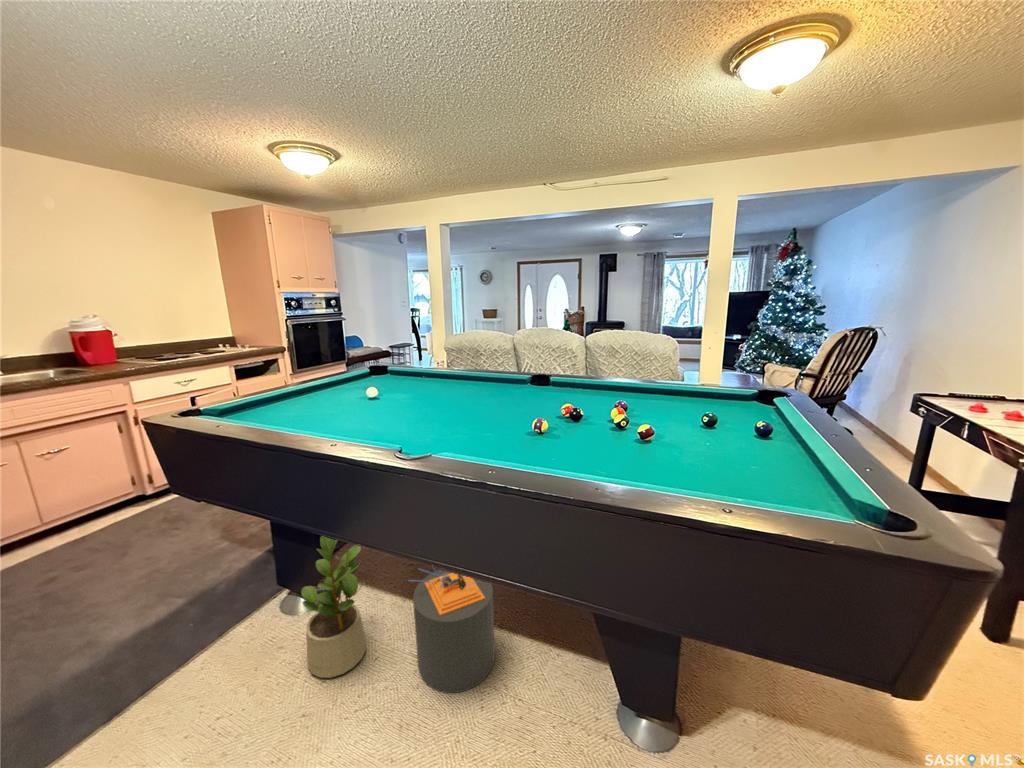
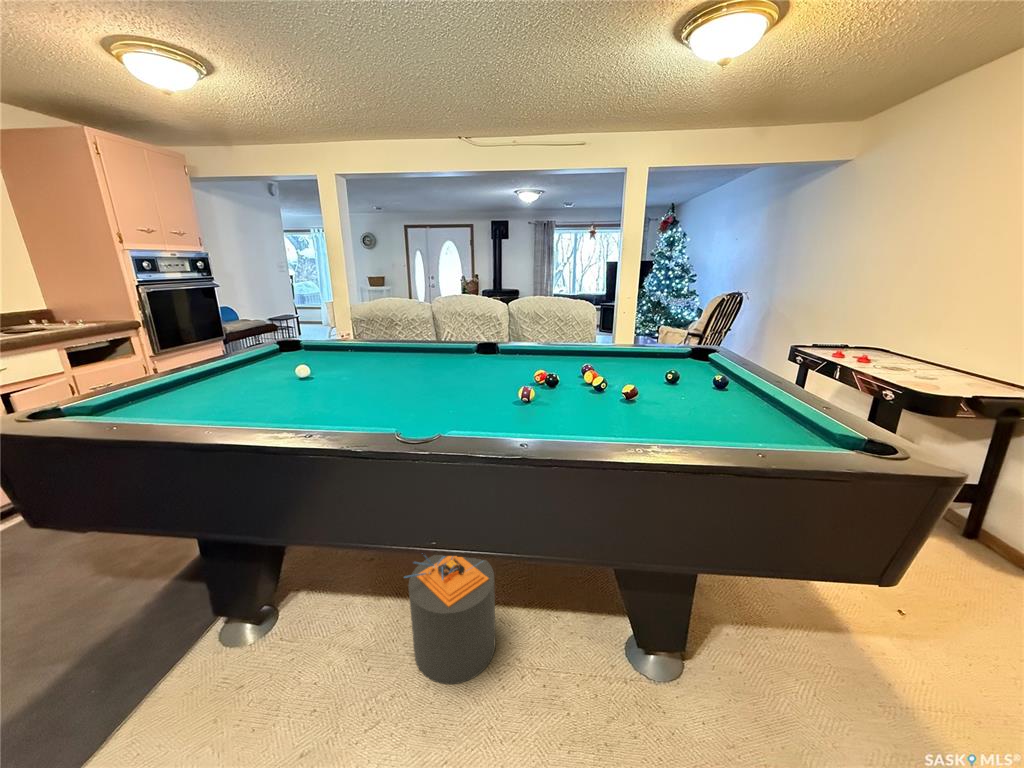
potted plant: present [301,536,366,678] -> none [265,541,351,707]

